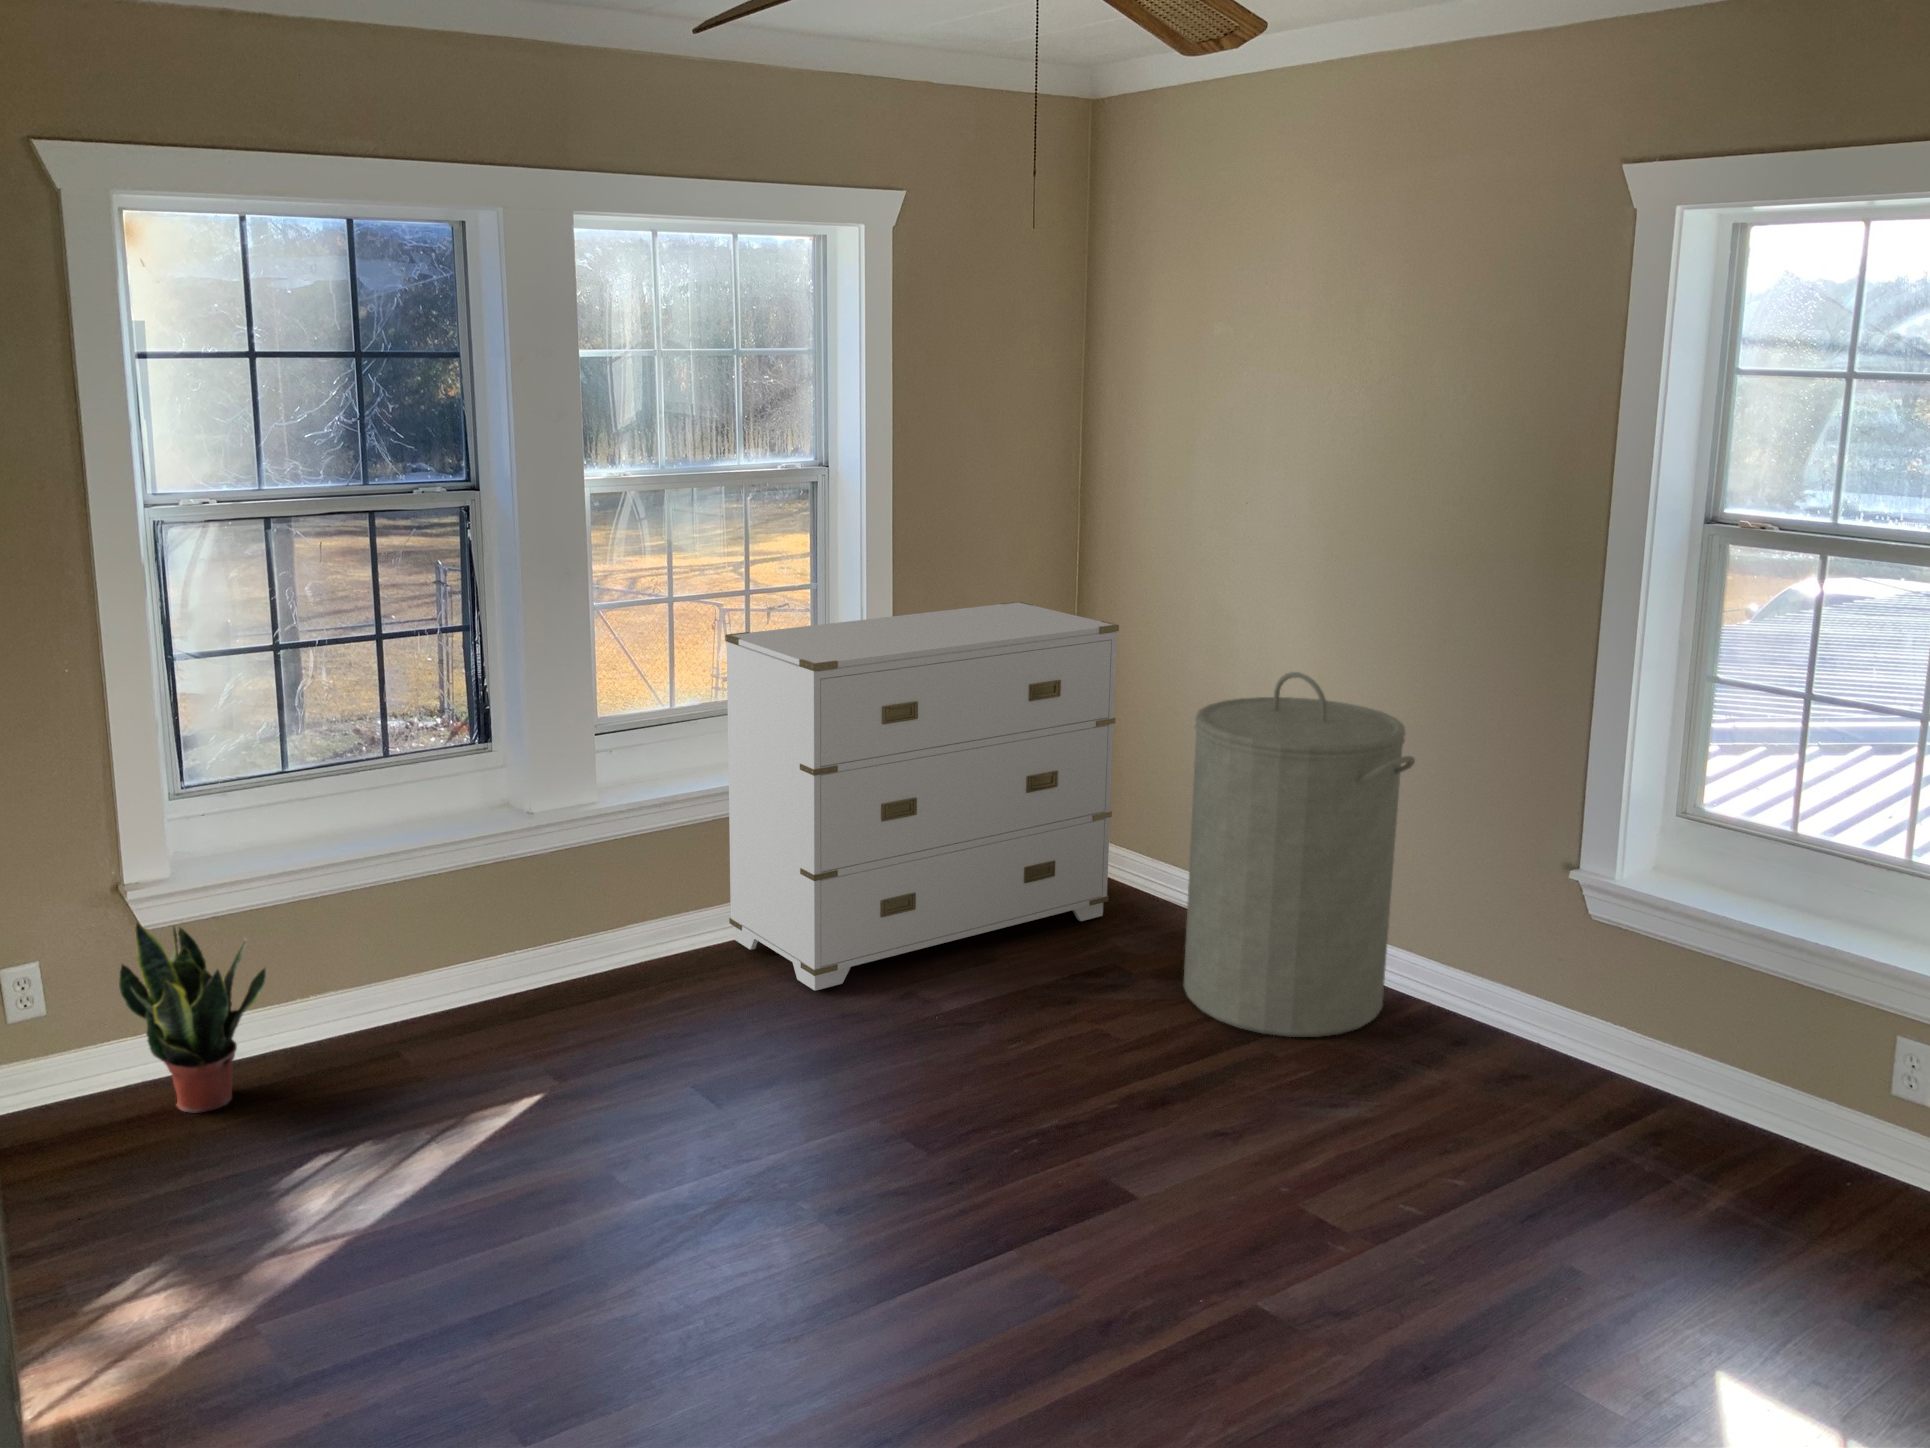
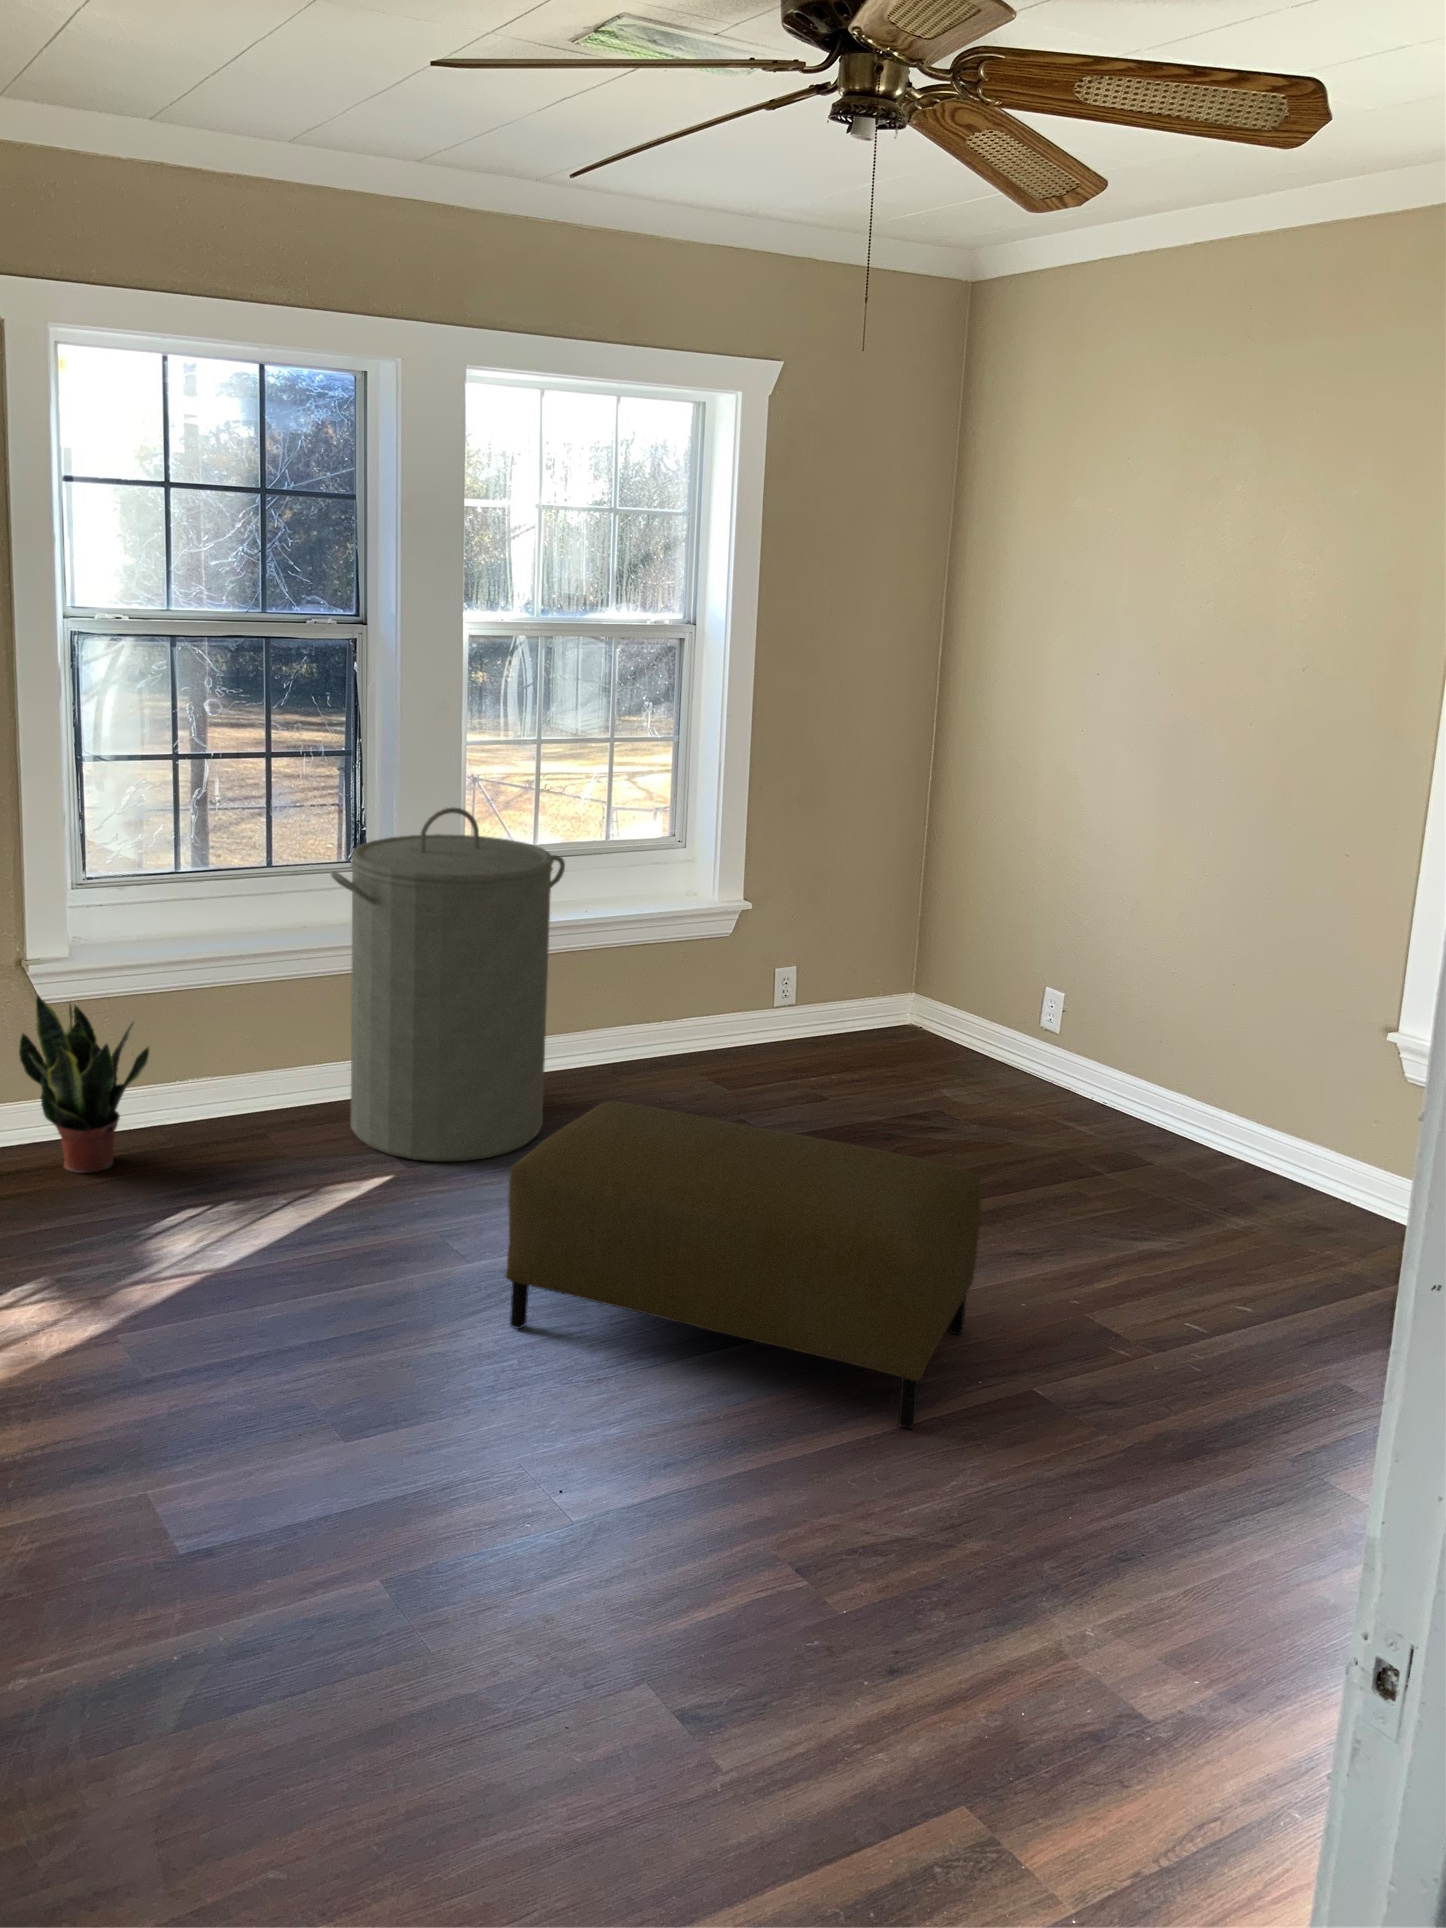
dresser: present [725,602,1119,991] -> none [577,765,966,1113]
laundry hamper: present [1183,672,1415,1037] -> present [331,808,565,1161]
ottoman: none [677,1000,1181,1347] -> present [506,1101,981,1429]

